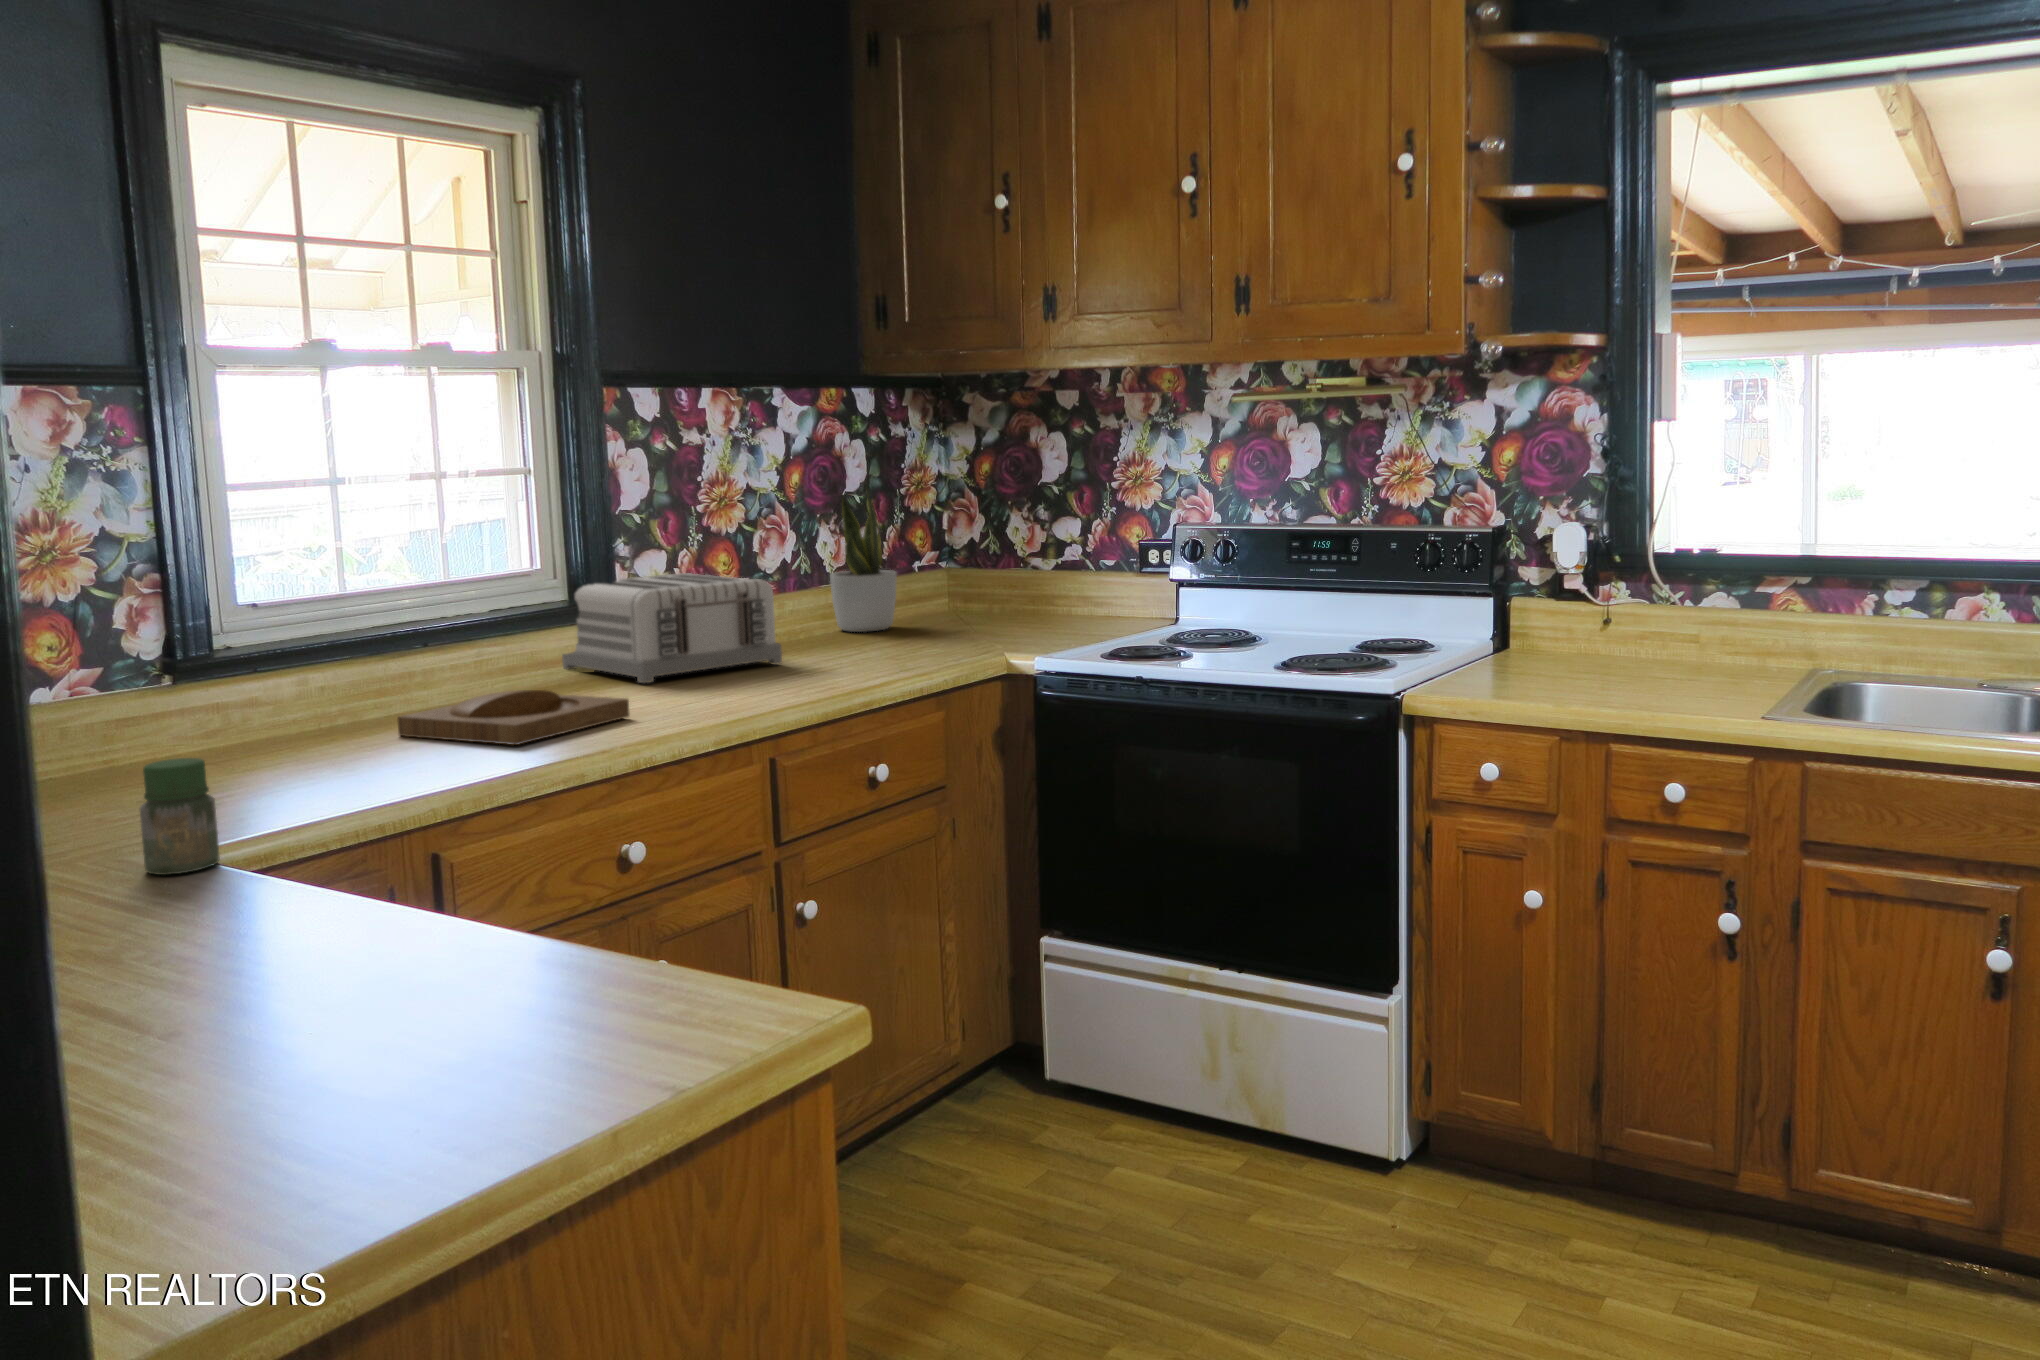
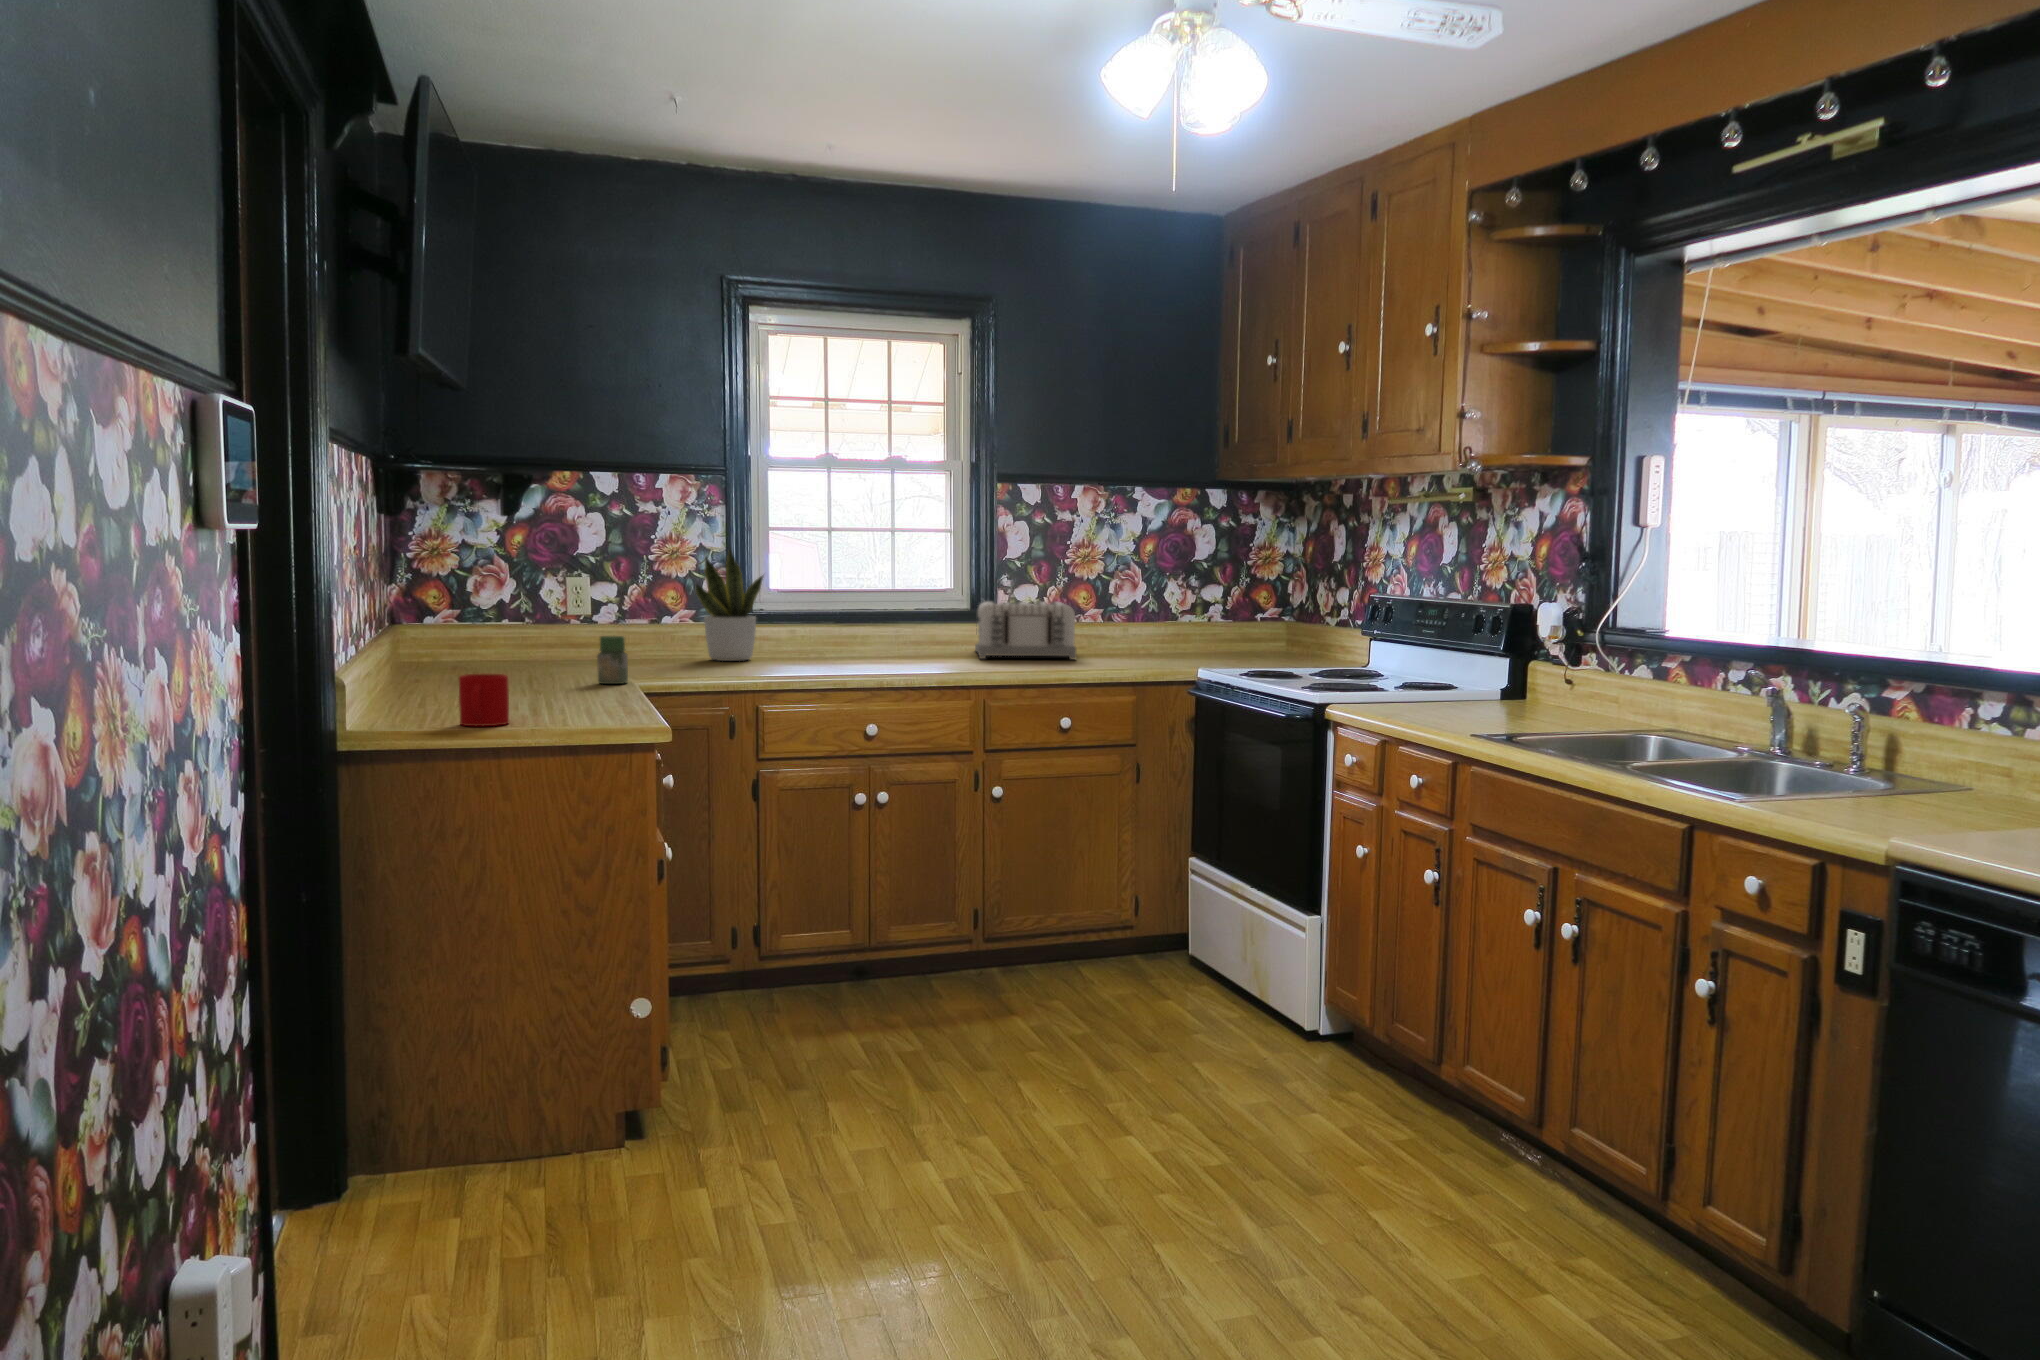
potted plant: present [830,491,897,632] -> present [696,549,763,661]
tray: present [397,690,630,745] -> none [815,646,921,669]
mug: none [253,937,399,1107] -> present [459,674,509,726]

